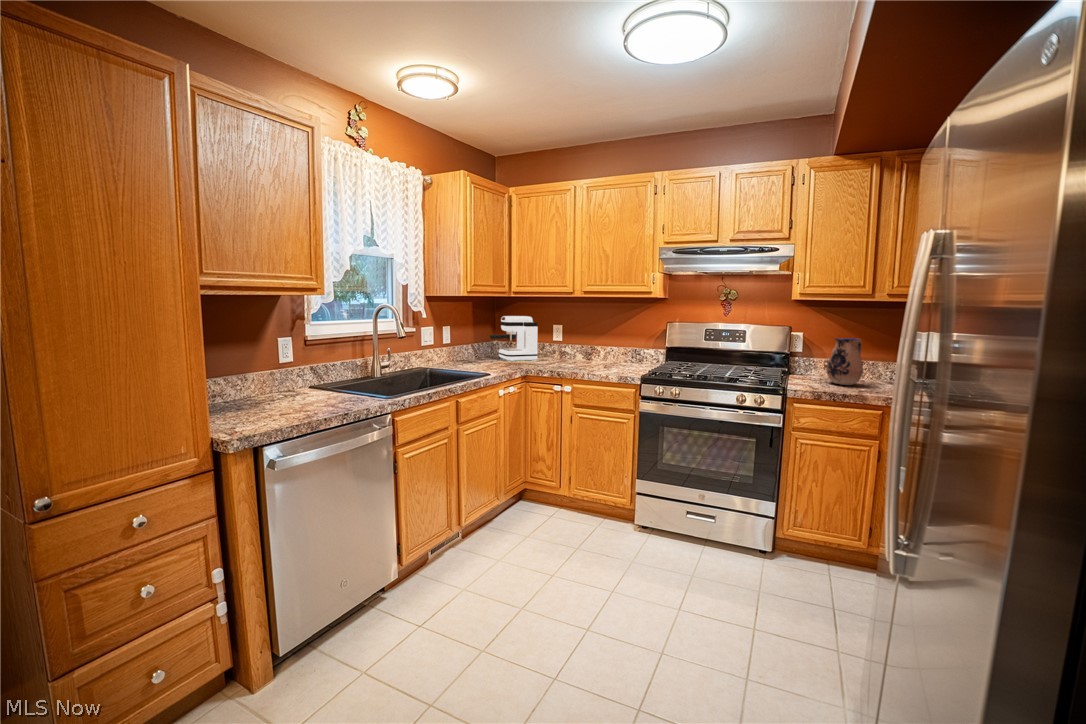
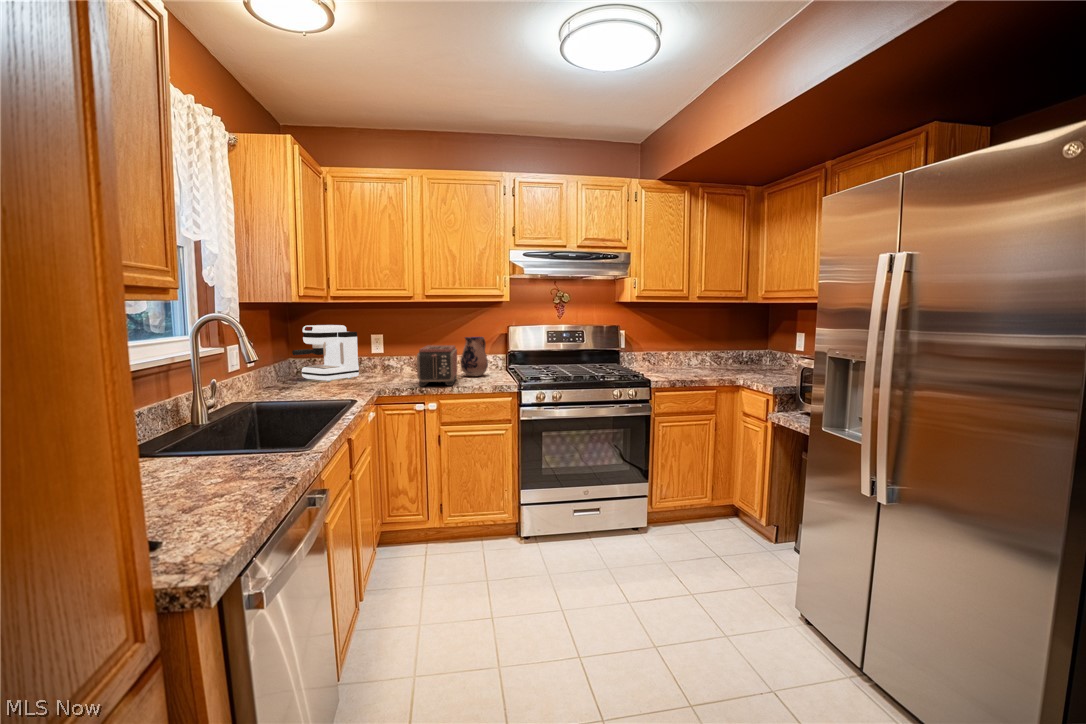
toaster: none [558,337,605,373] -> present [417,345,457,386]
ceramic pitcher: present [826,338,863,385] -> present [461,337,488,376]

